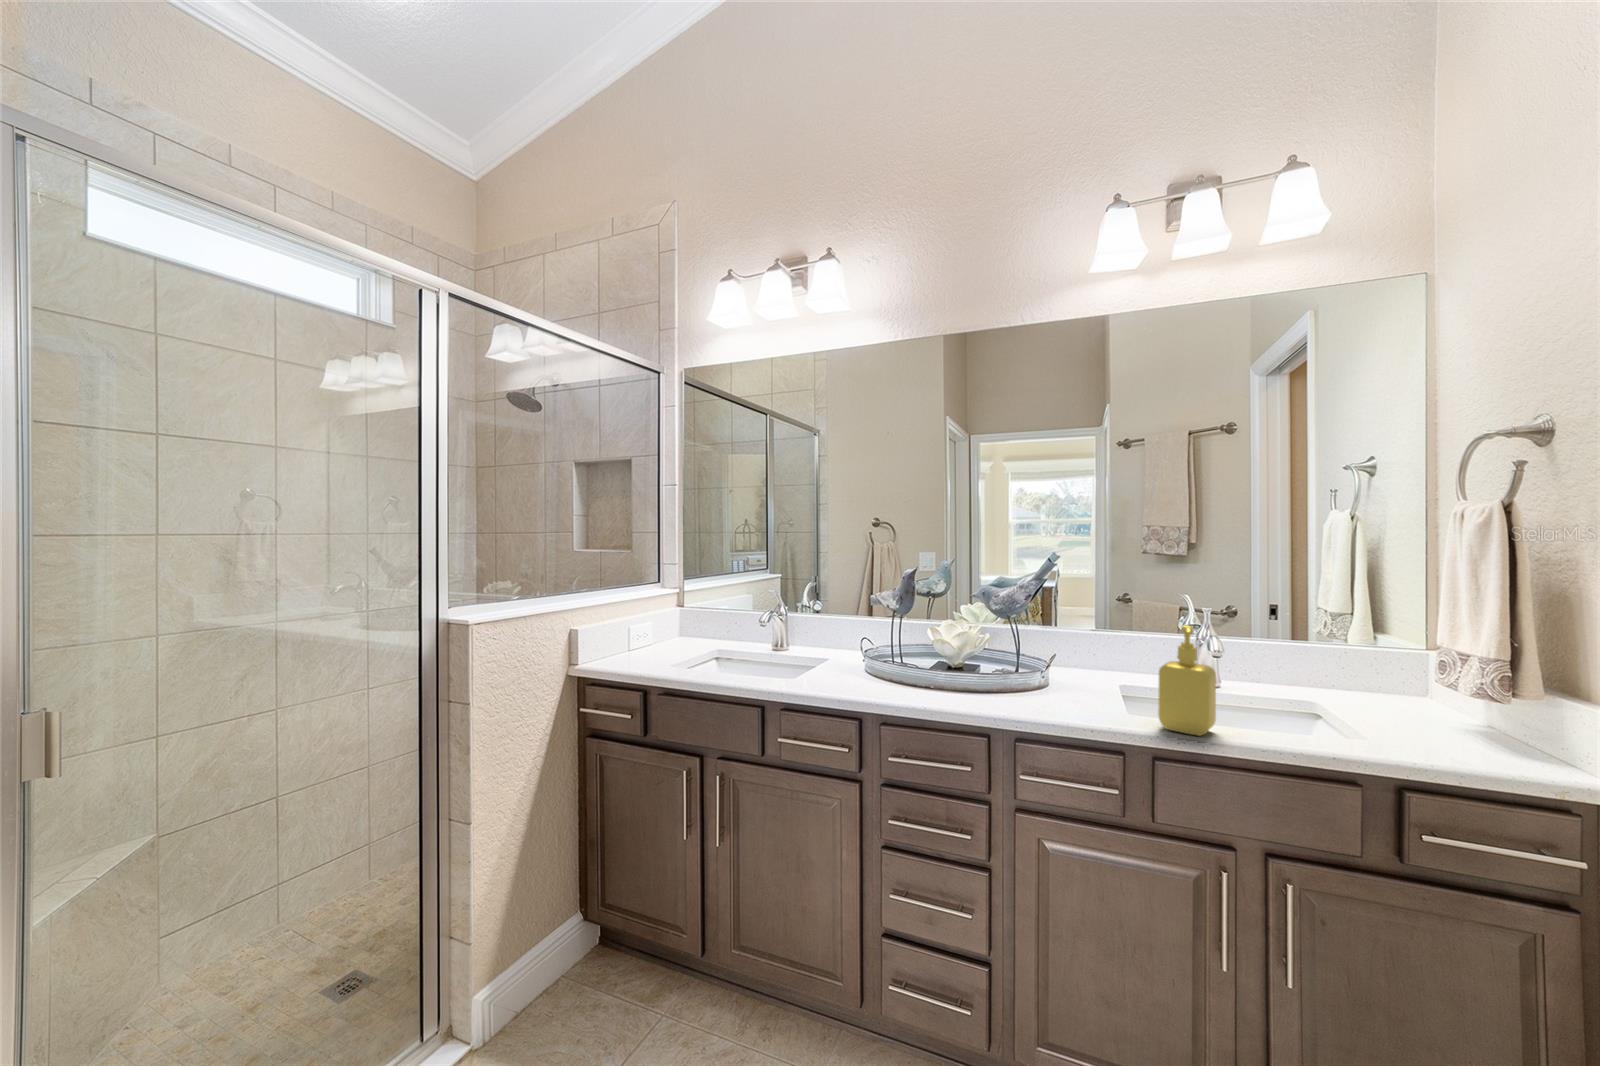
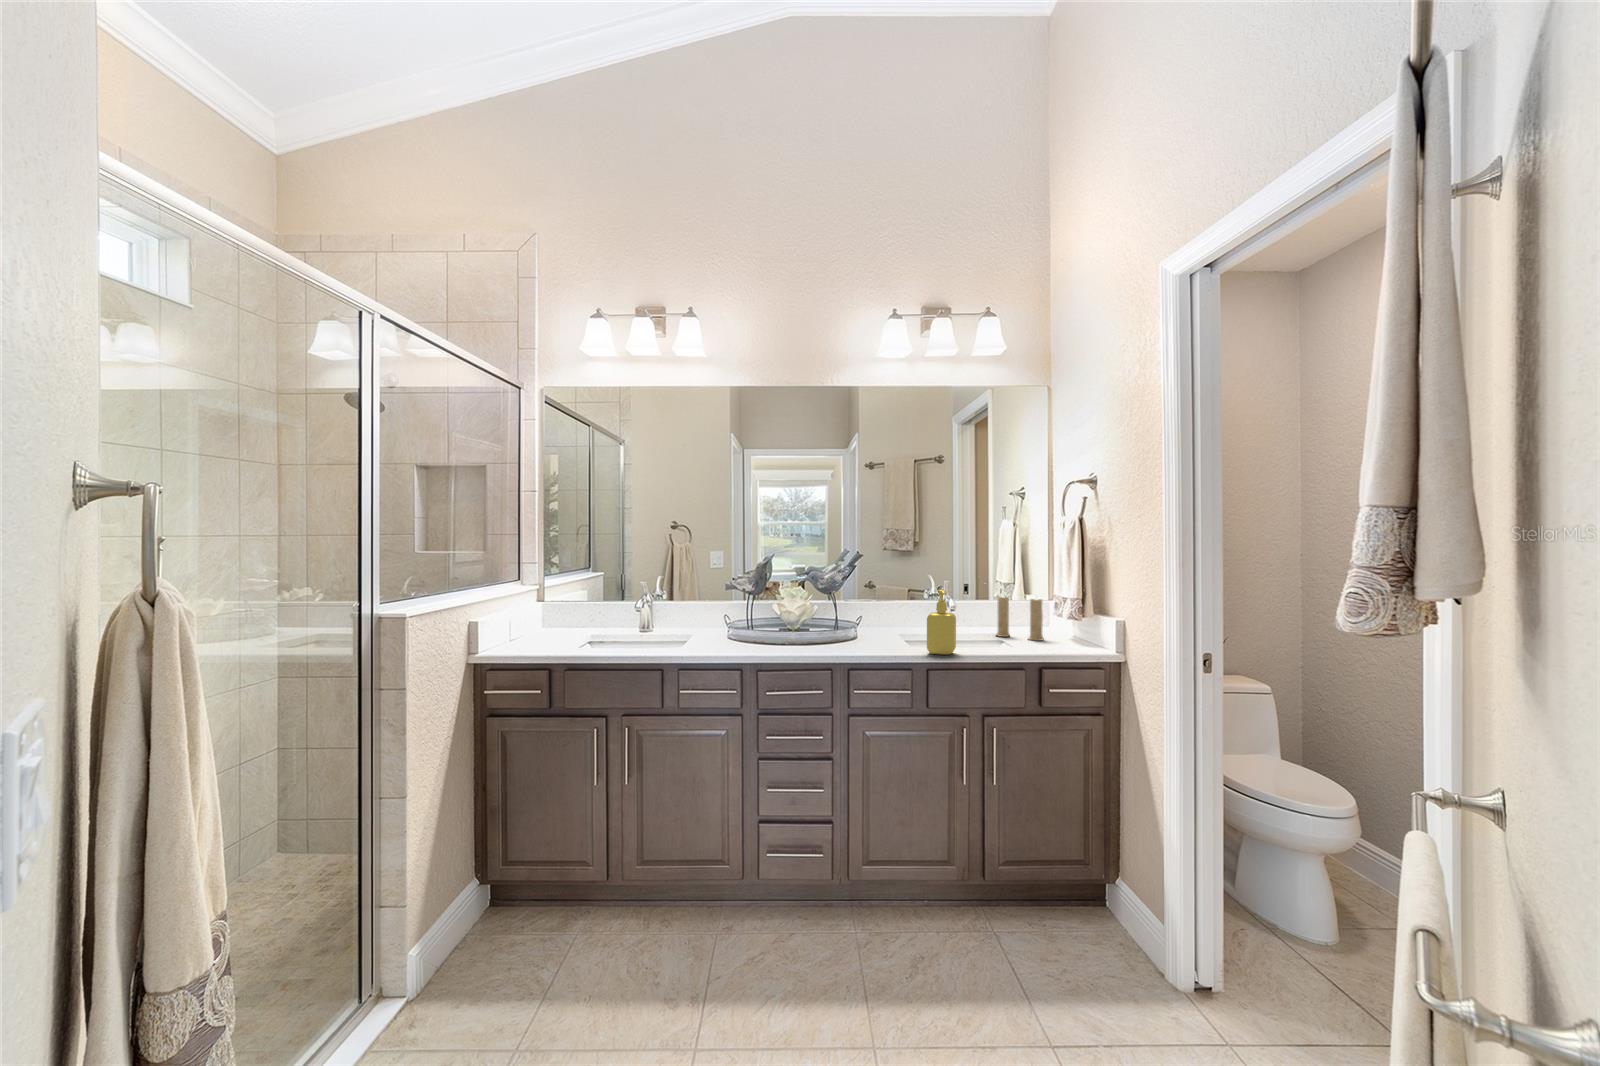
candle: none [1310,622,1415,721] -> present [996,591,1044,641]

